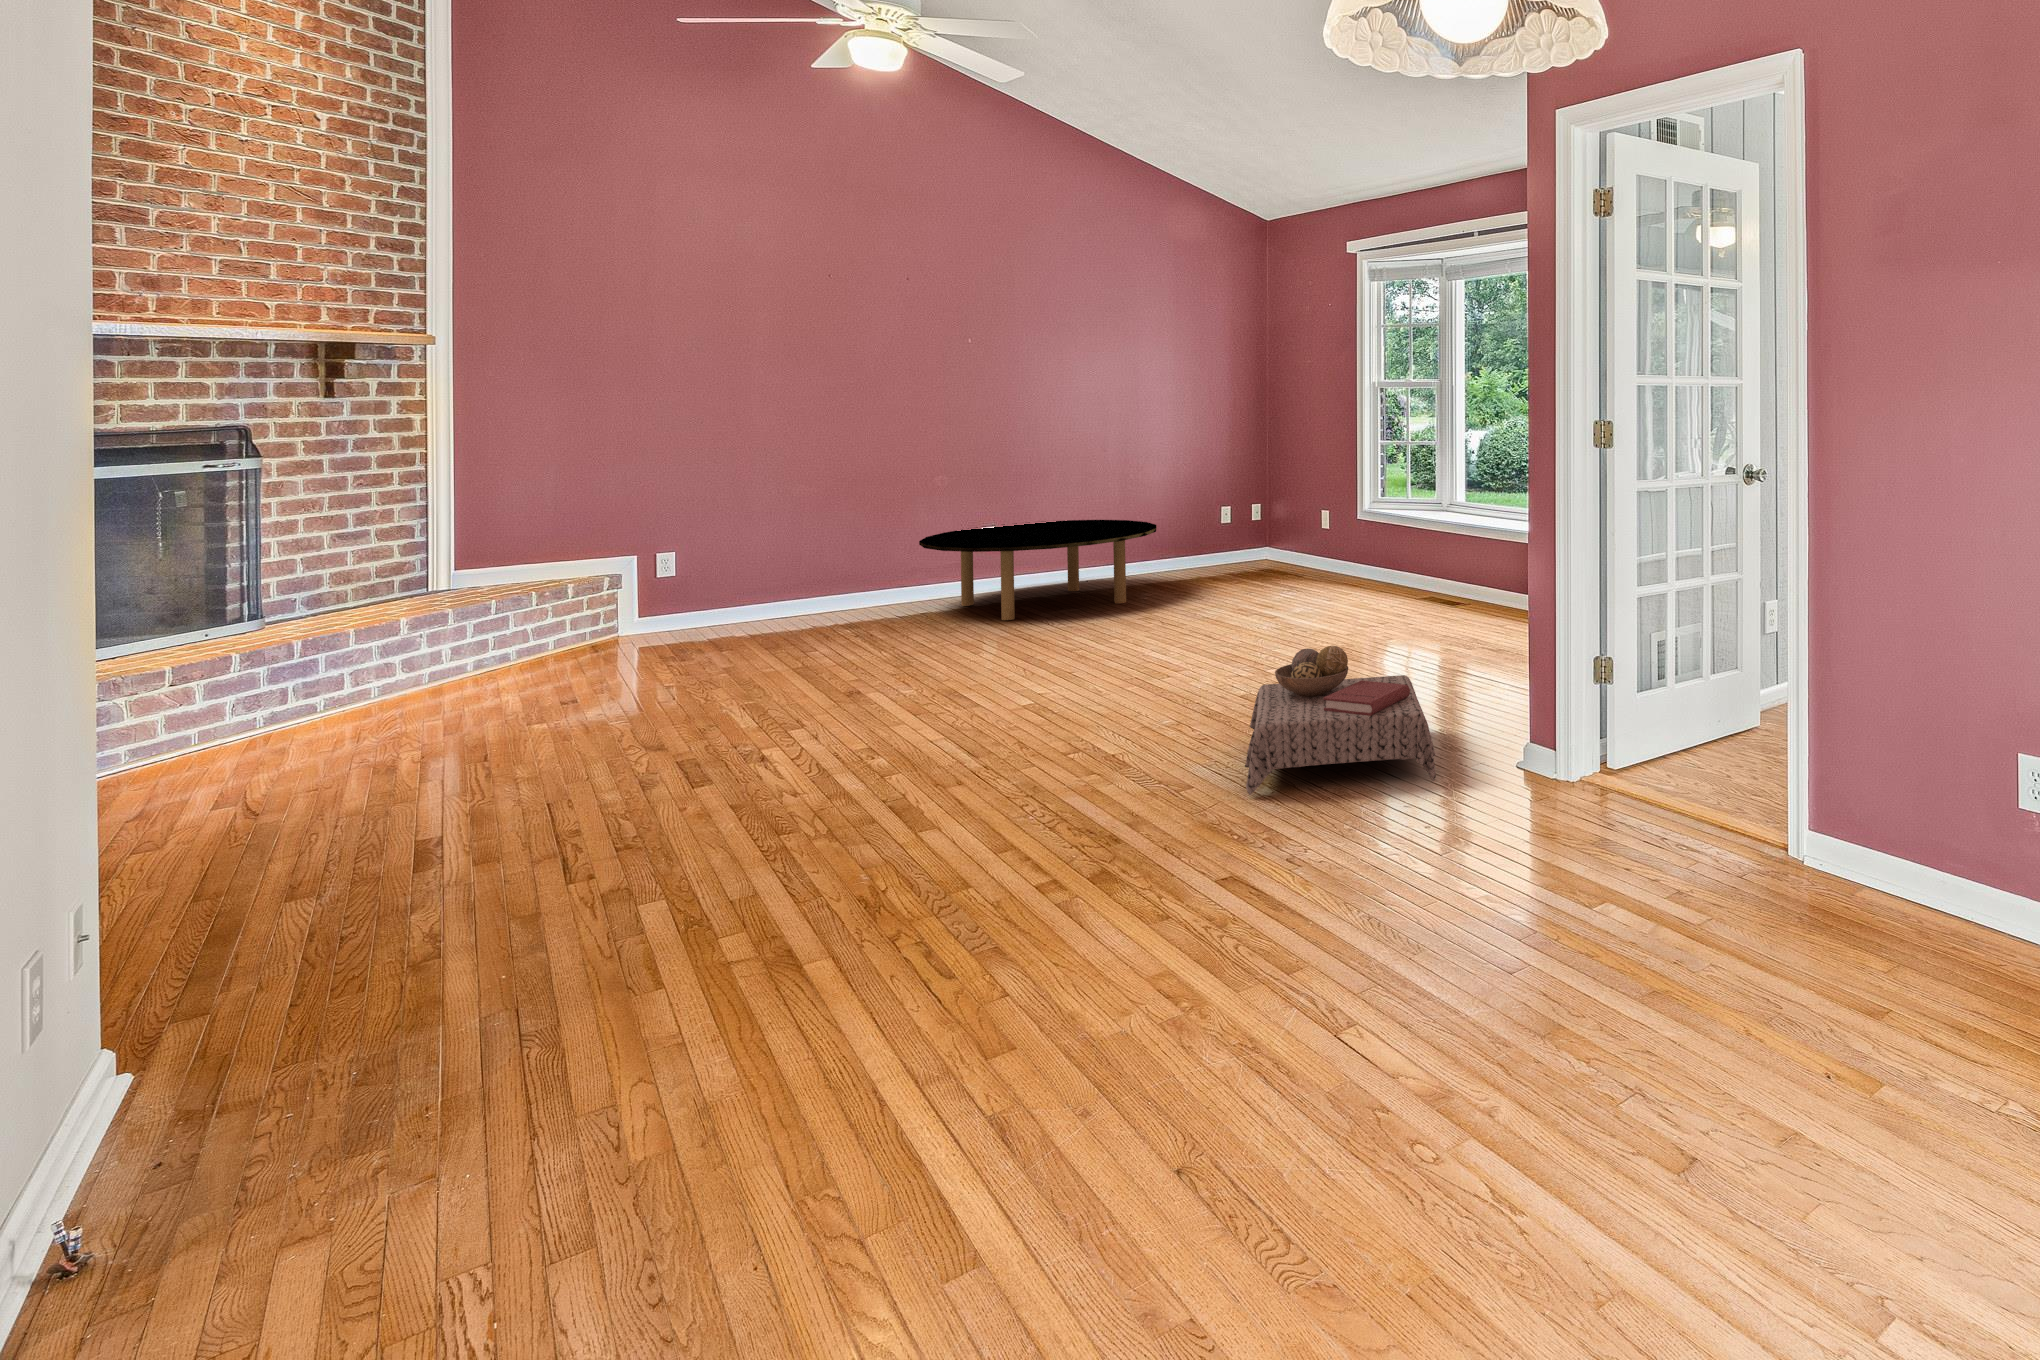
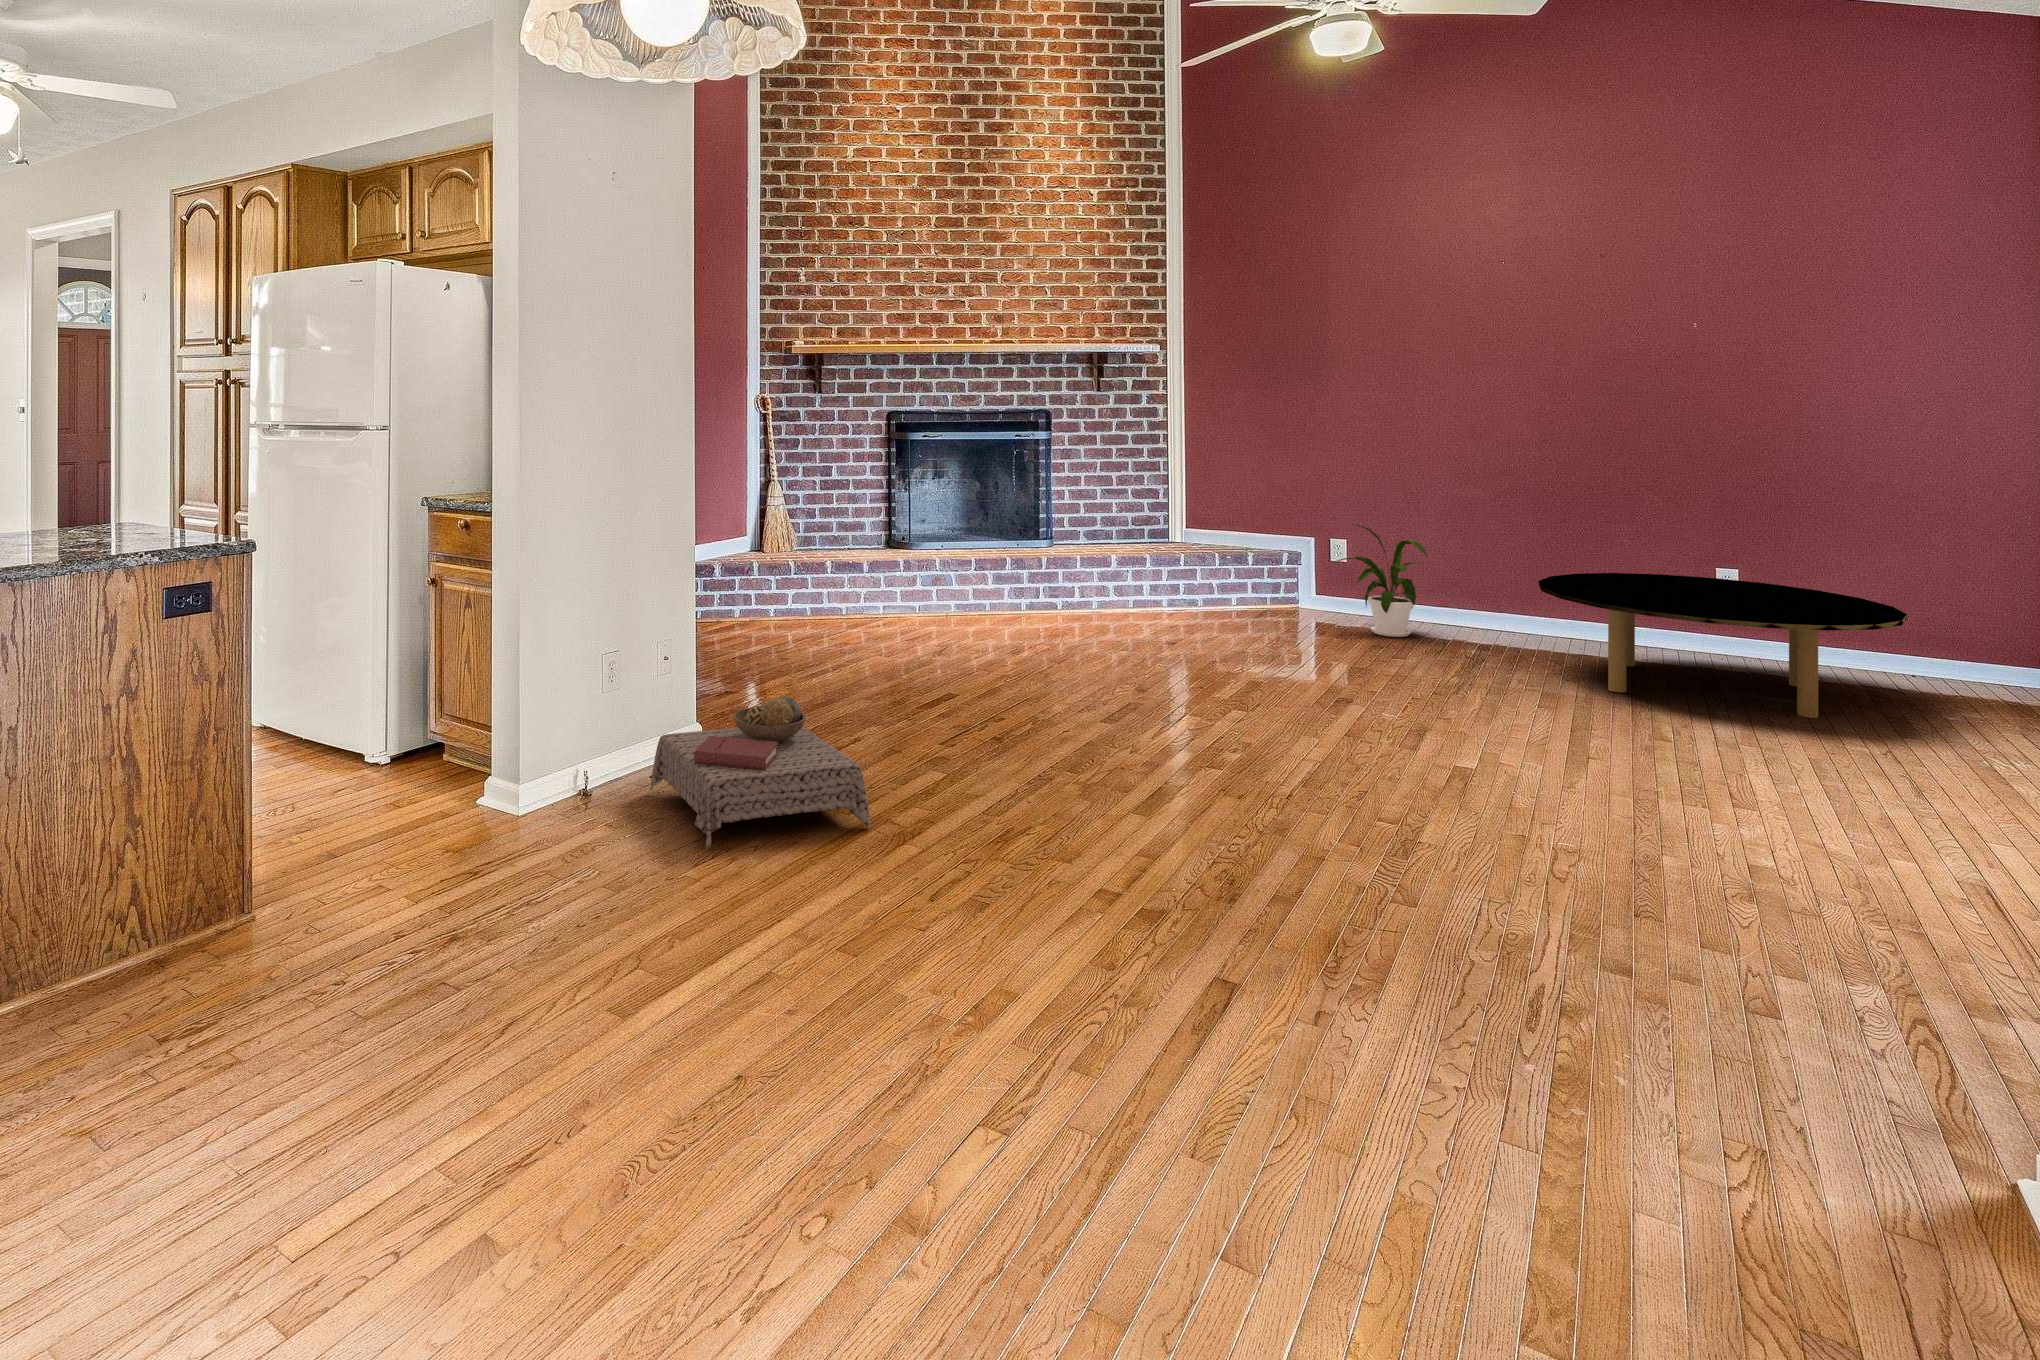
house plant: none [704,527,800,636] -> present [1331,524,1427,637]
ottoman: present [1245,646,1436,795] -> present [651,696,870,849]

